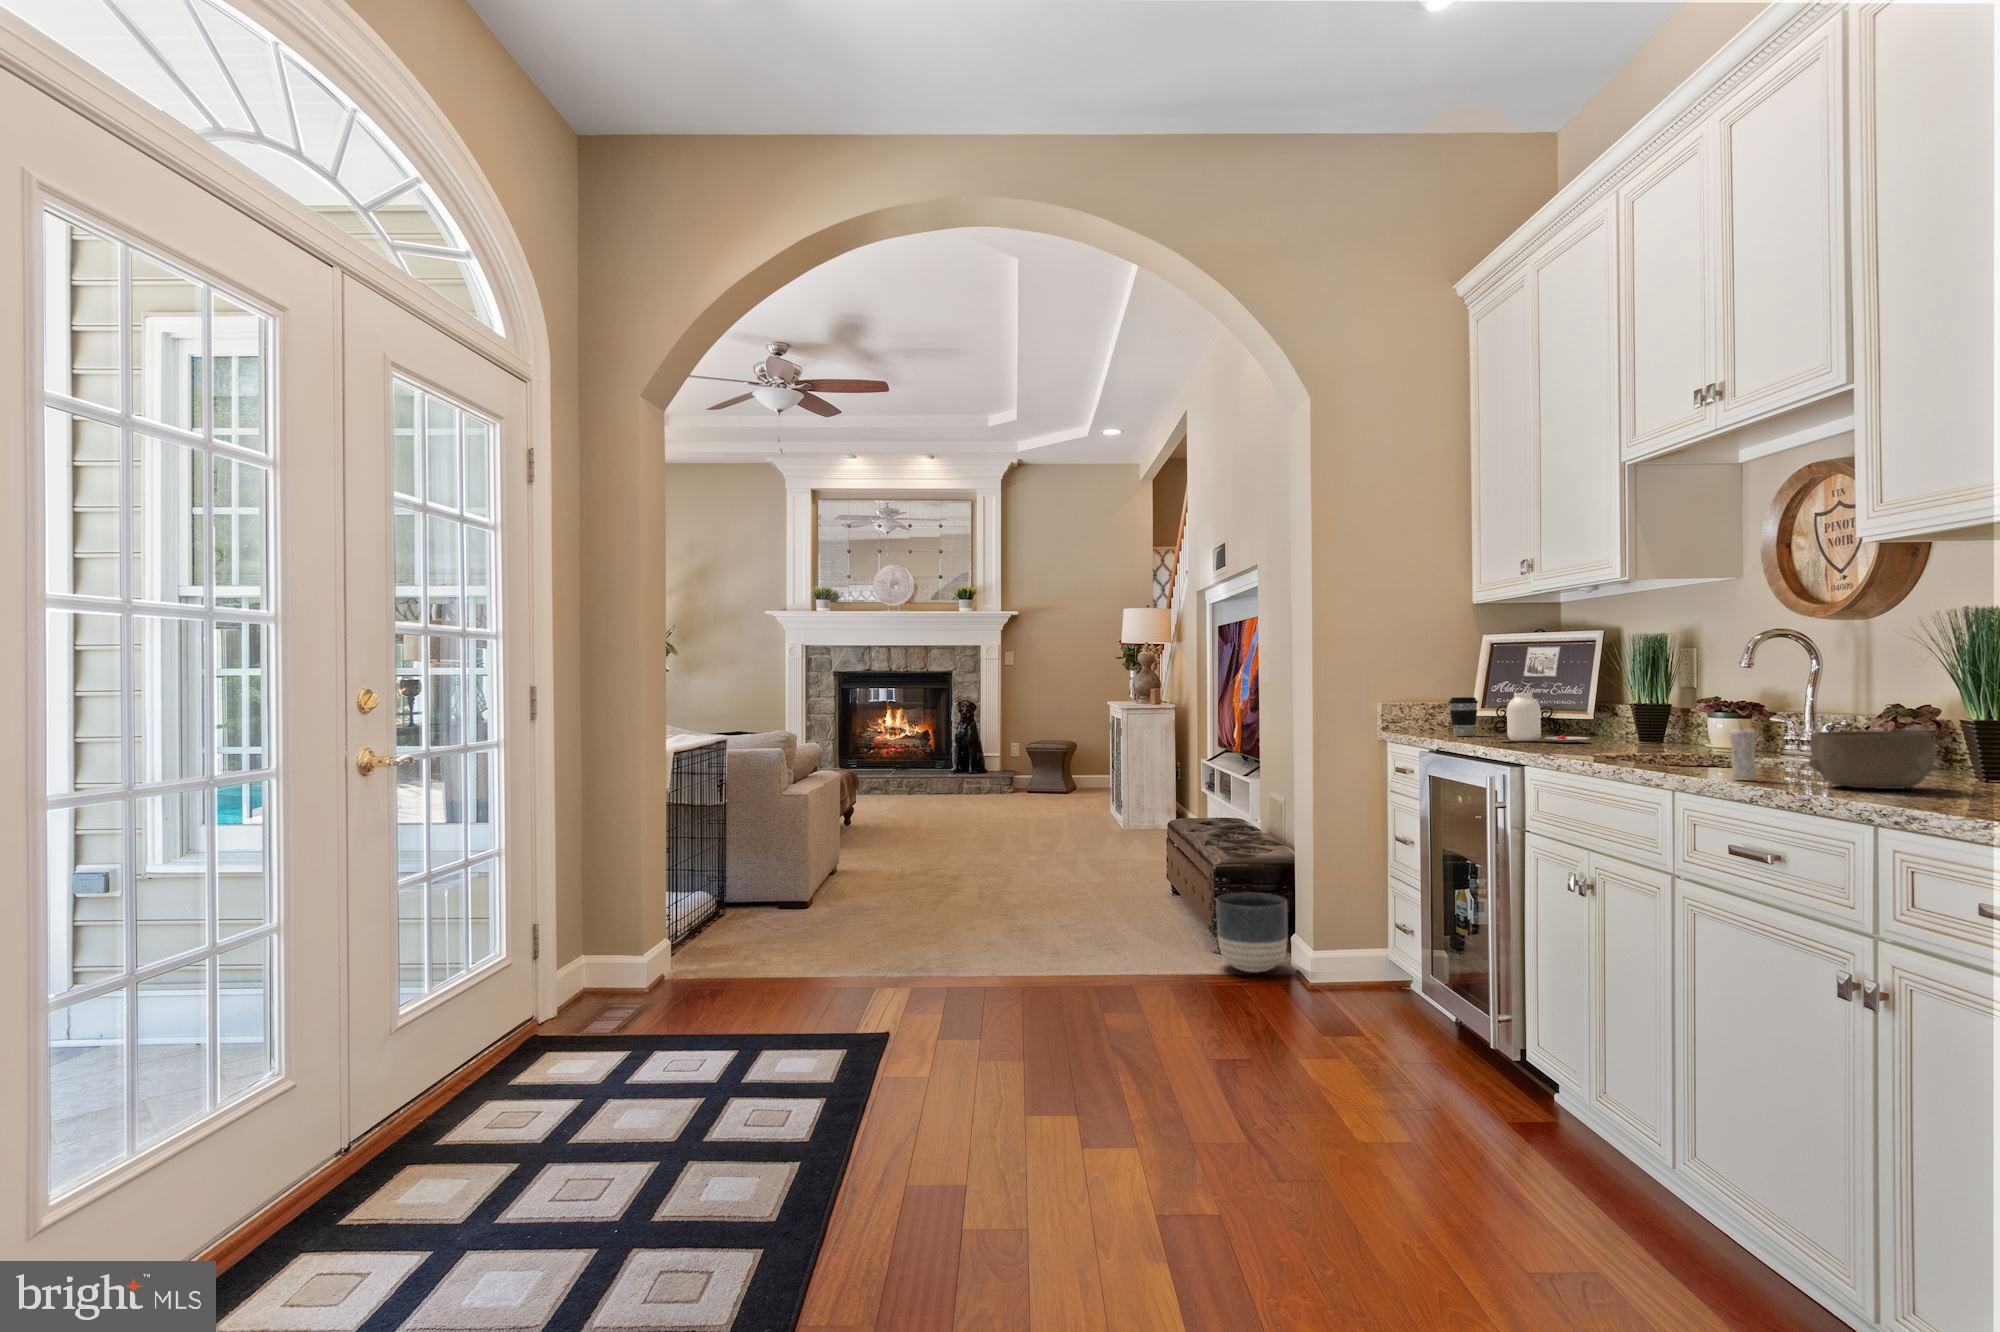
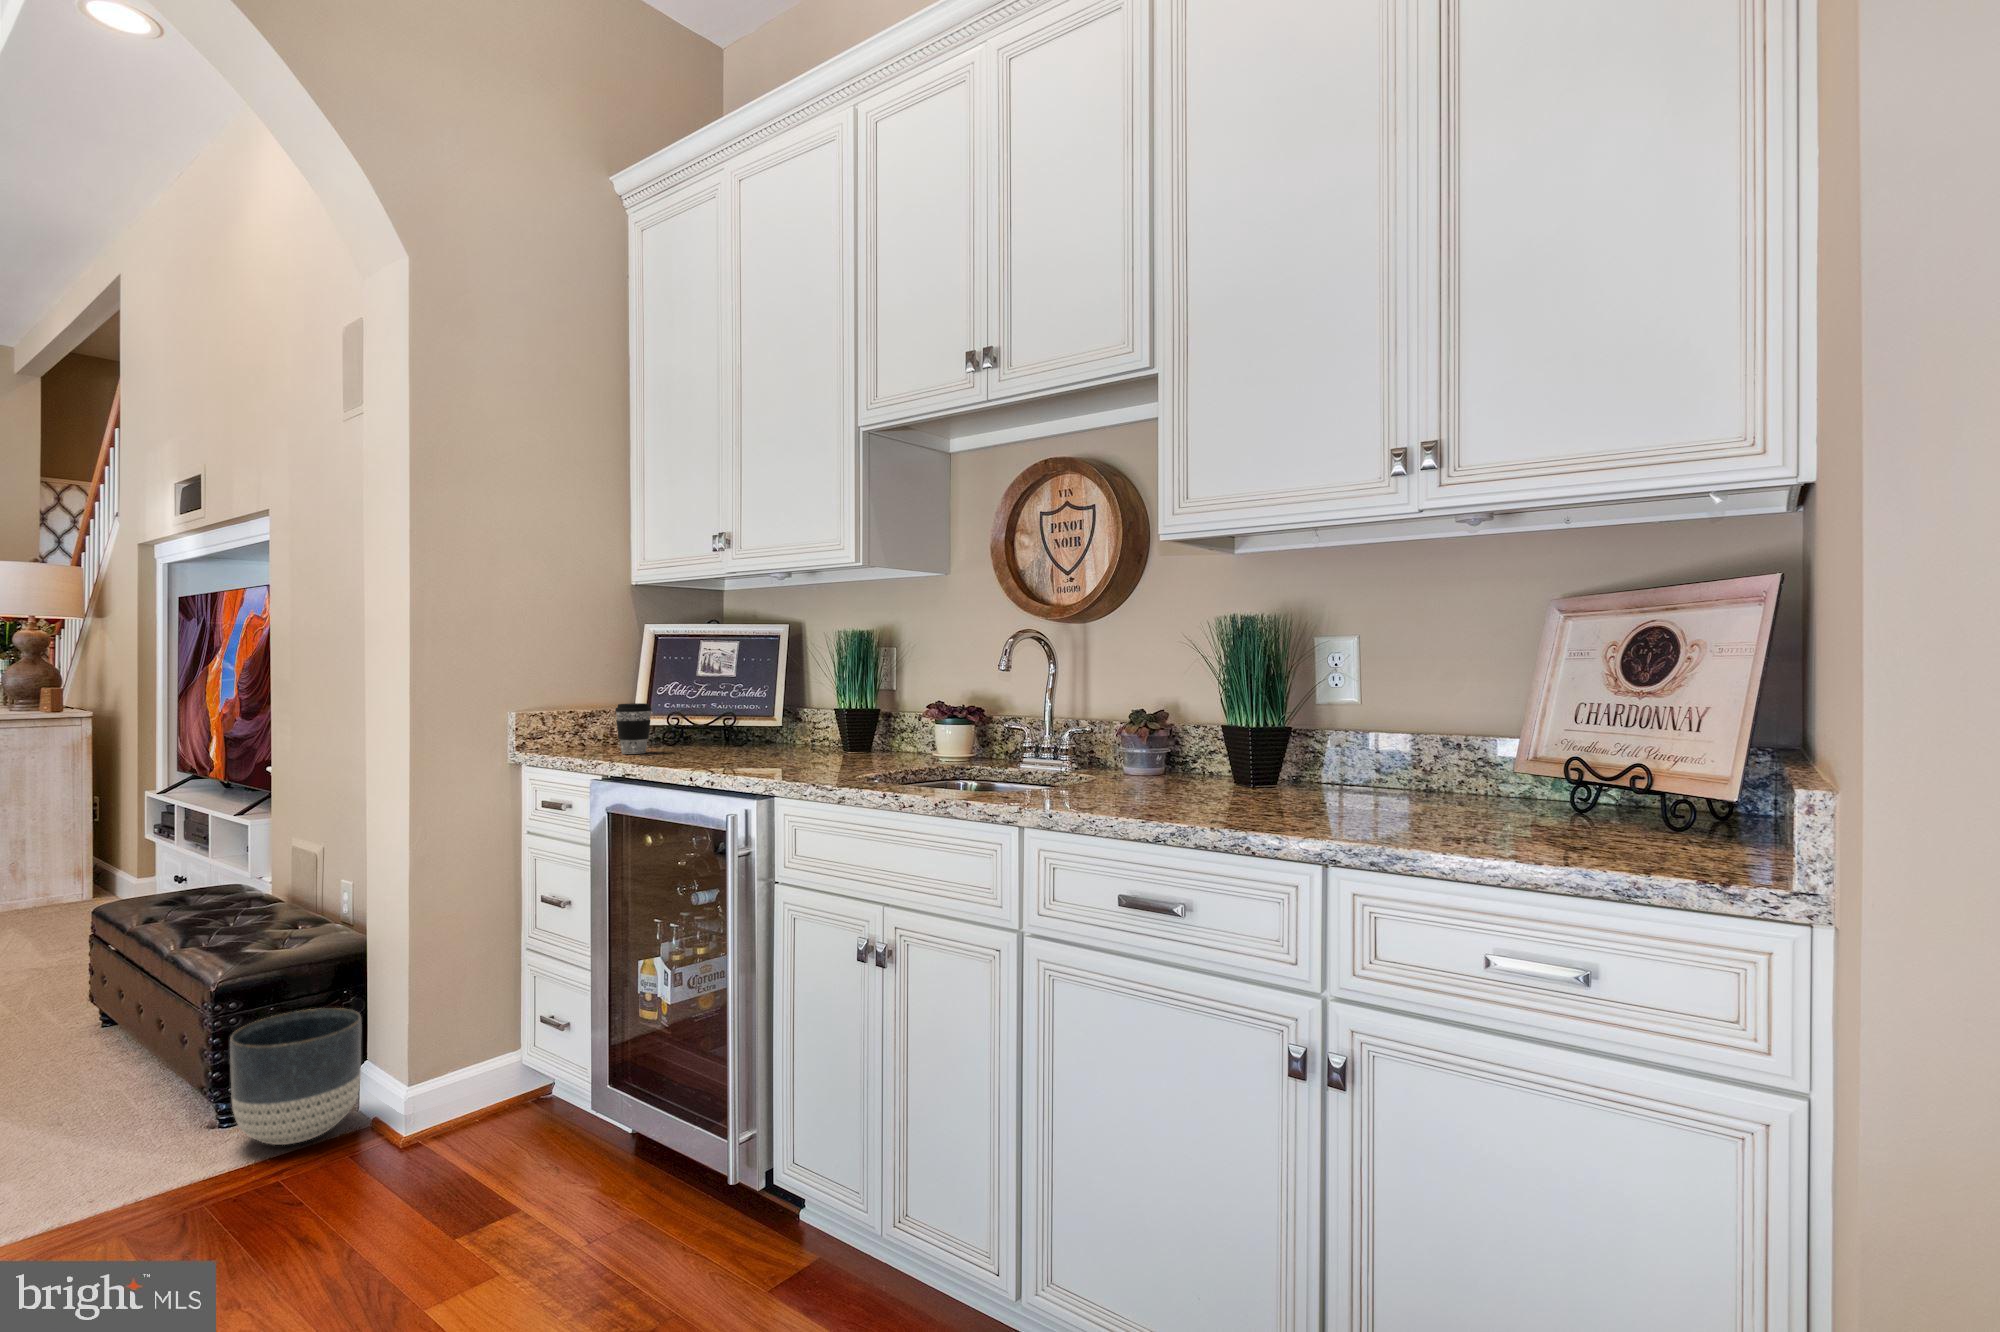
jar: present [1499,693,1590,742] -> none [701,698,804,762]
candle: present [1730,728,1756,779] -> none [1107,736,1133,811]
bowl: present [1809,731,1936,789] -> none [1192,746,1303,815]

